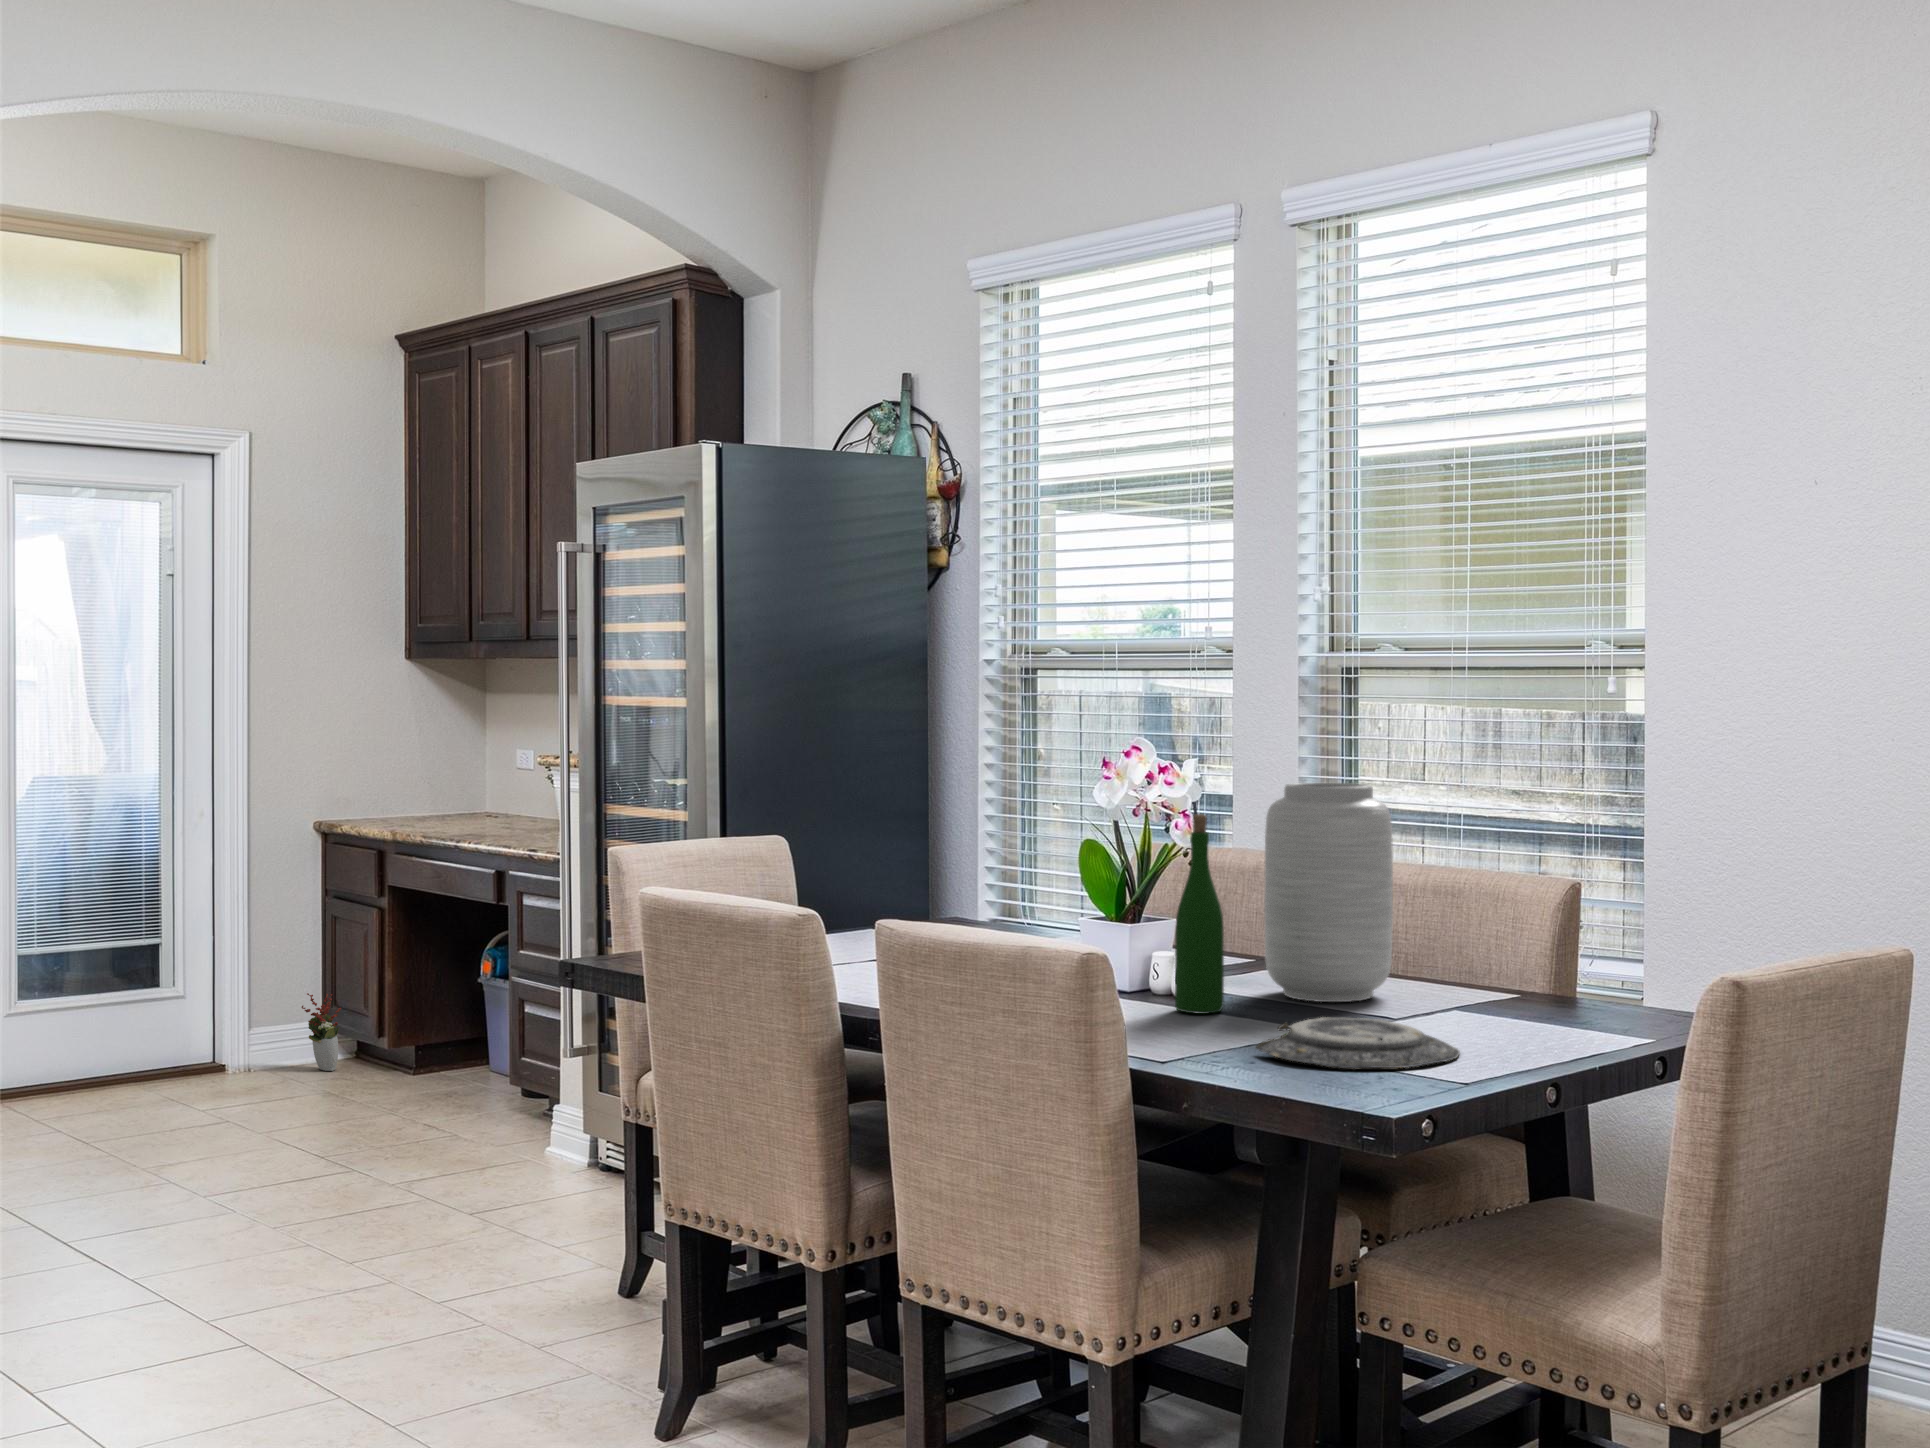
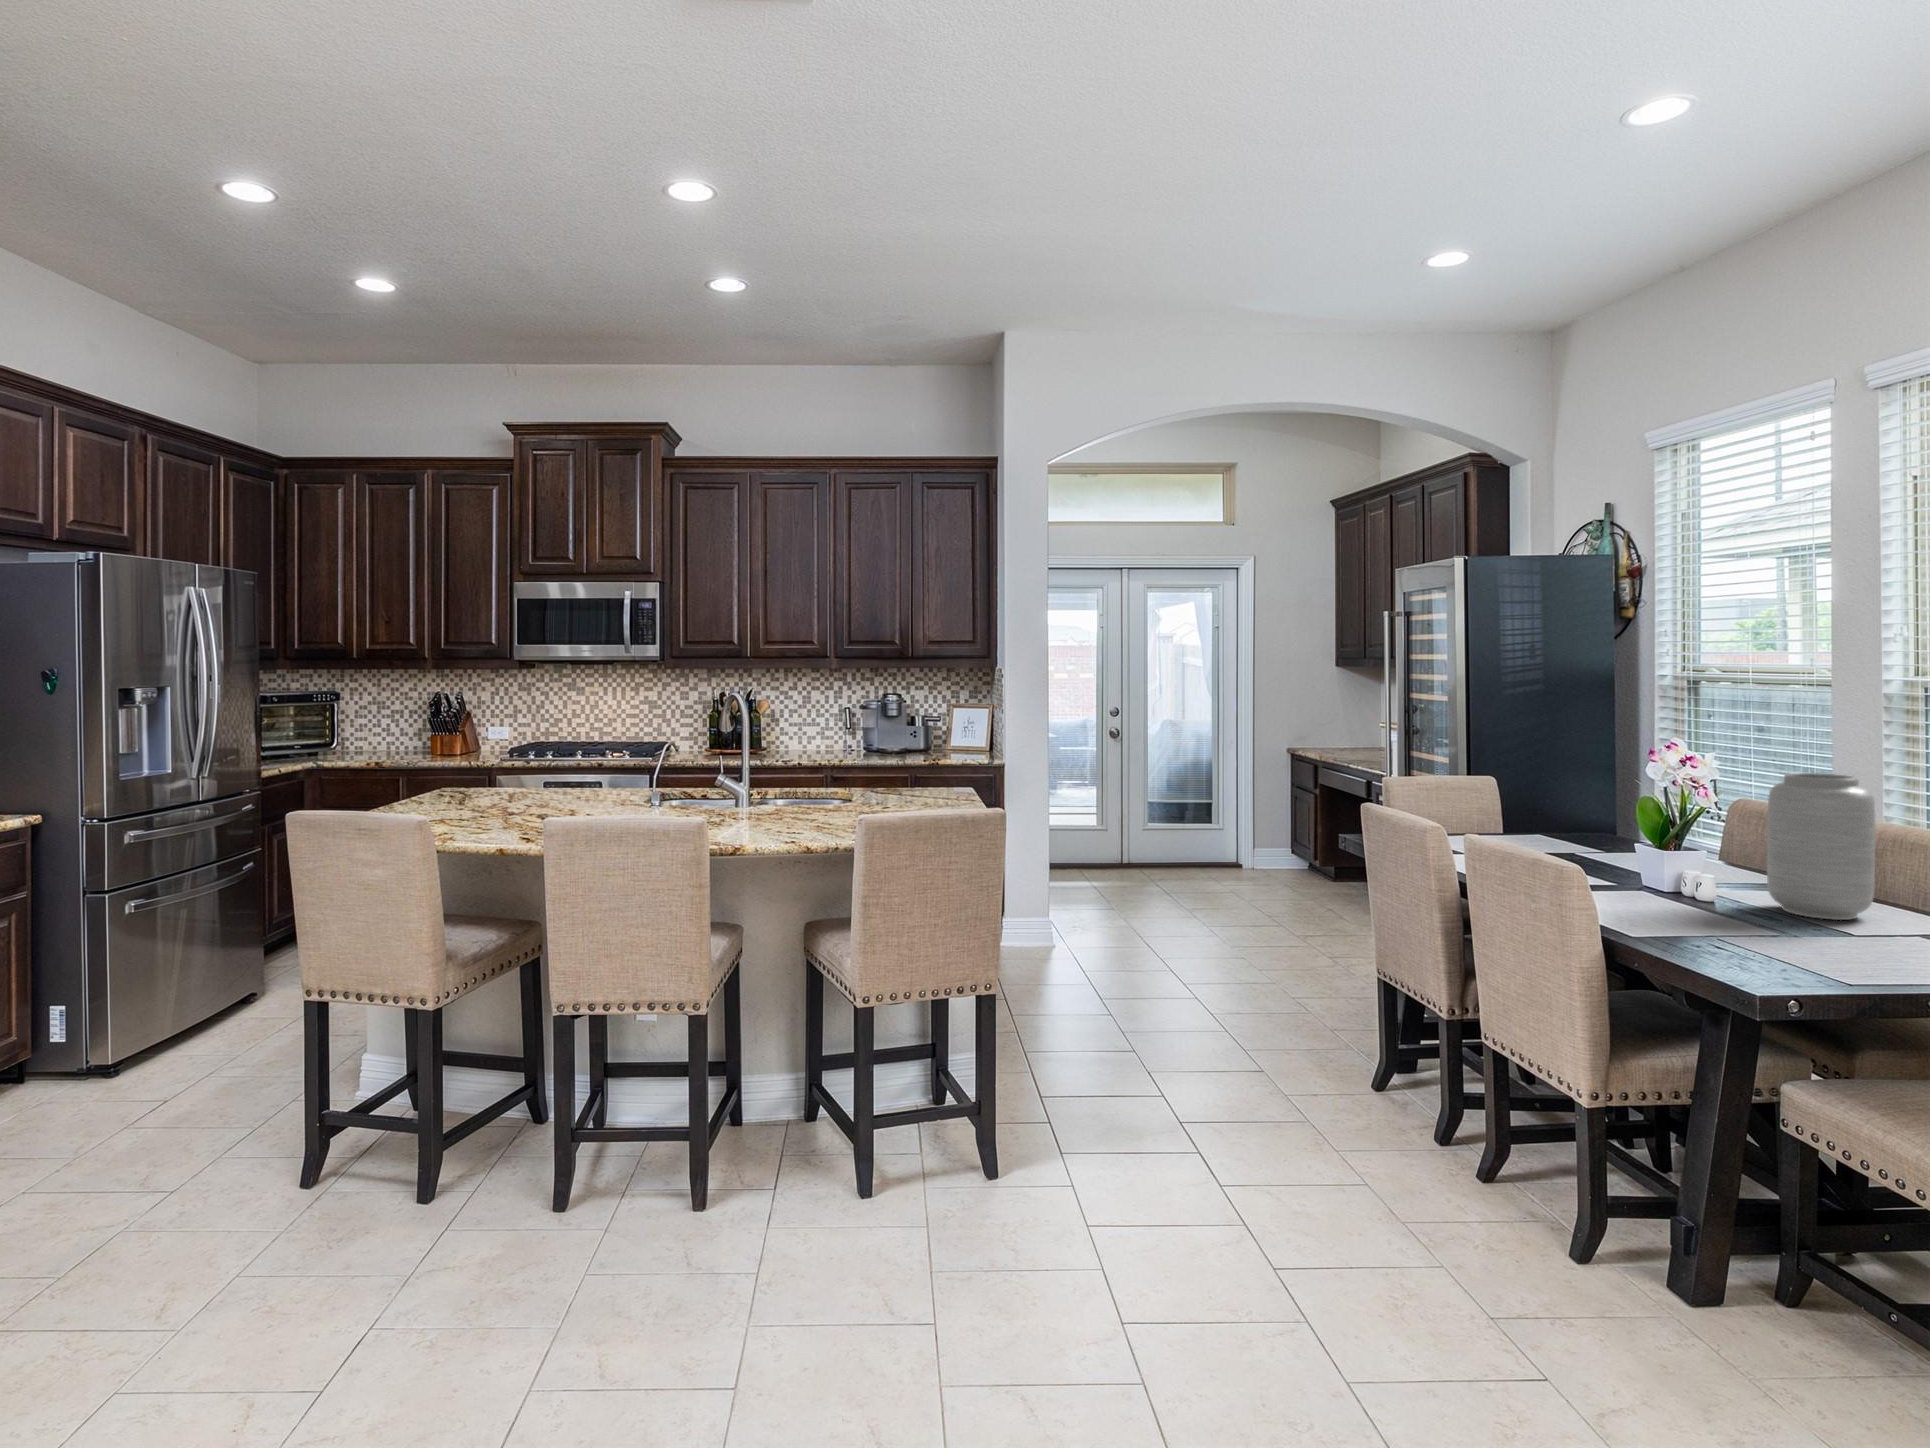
wine bottle: present [1175,814,1224,1014] -> none [1684,790,1723,914]
decorative plant: present [302,993,341,1071] -> none [1277,833,1298,873]
plate: present [1256,1017,1460,1068] -> none [1710,927,1882,970]

